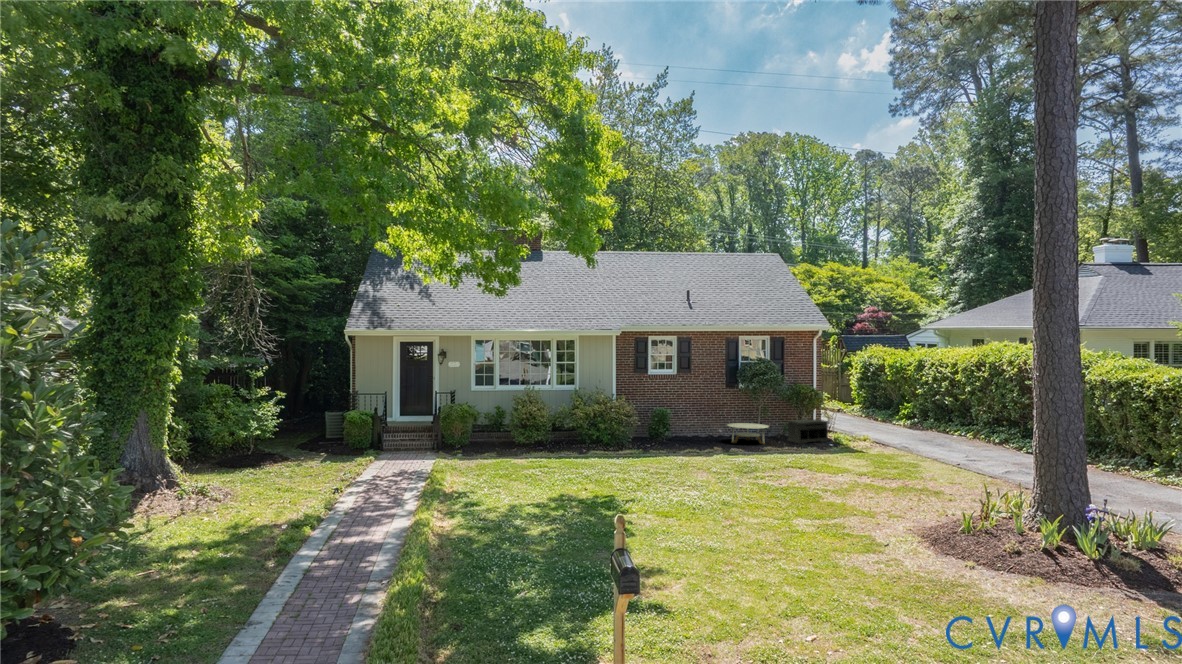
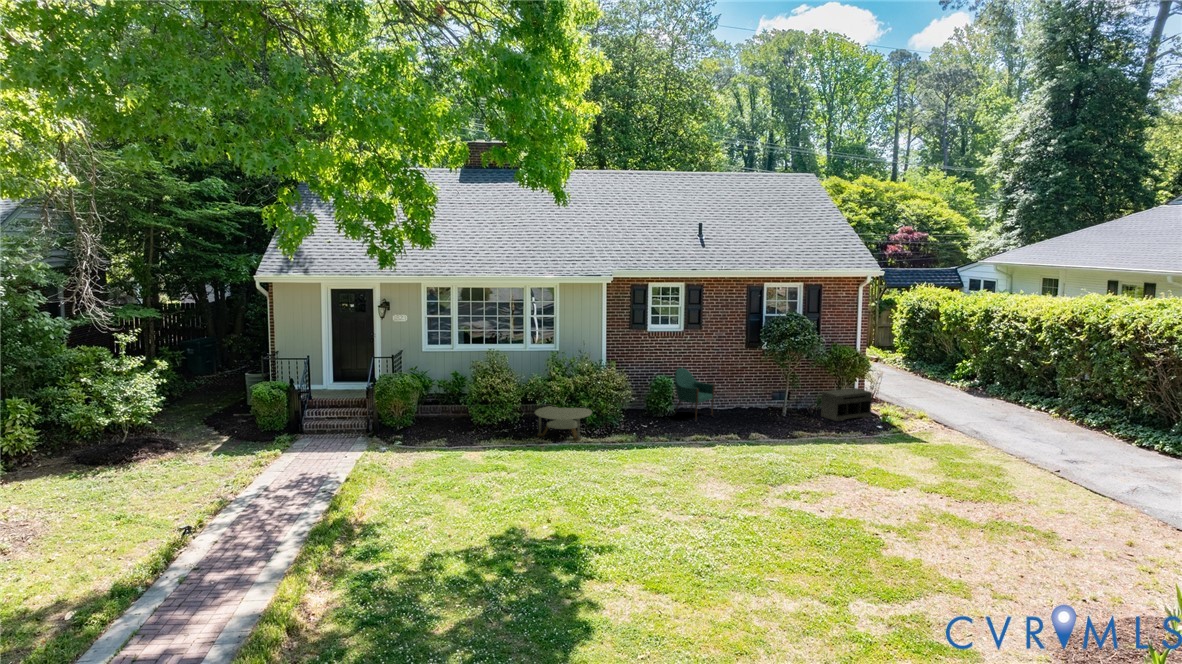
chair: none [670,403,703,444] -> present [674,368,715,420]
round table: present [728,423,769,444] -> present [535,406,592,441]

